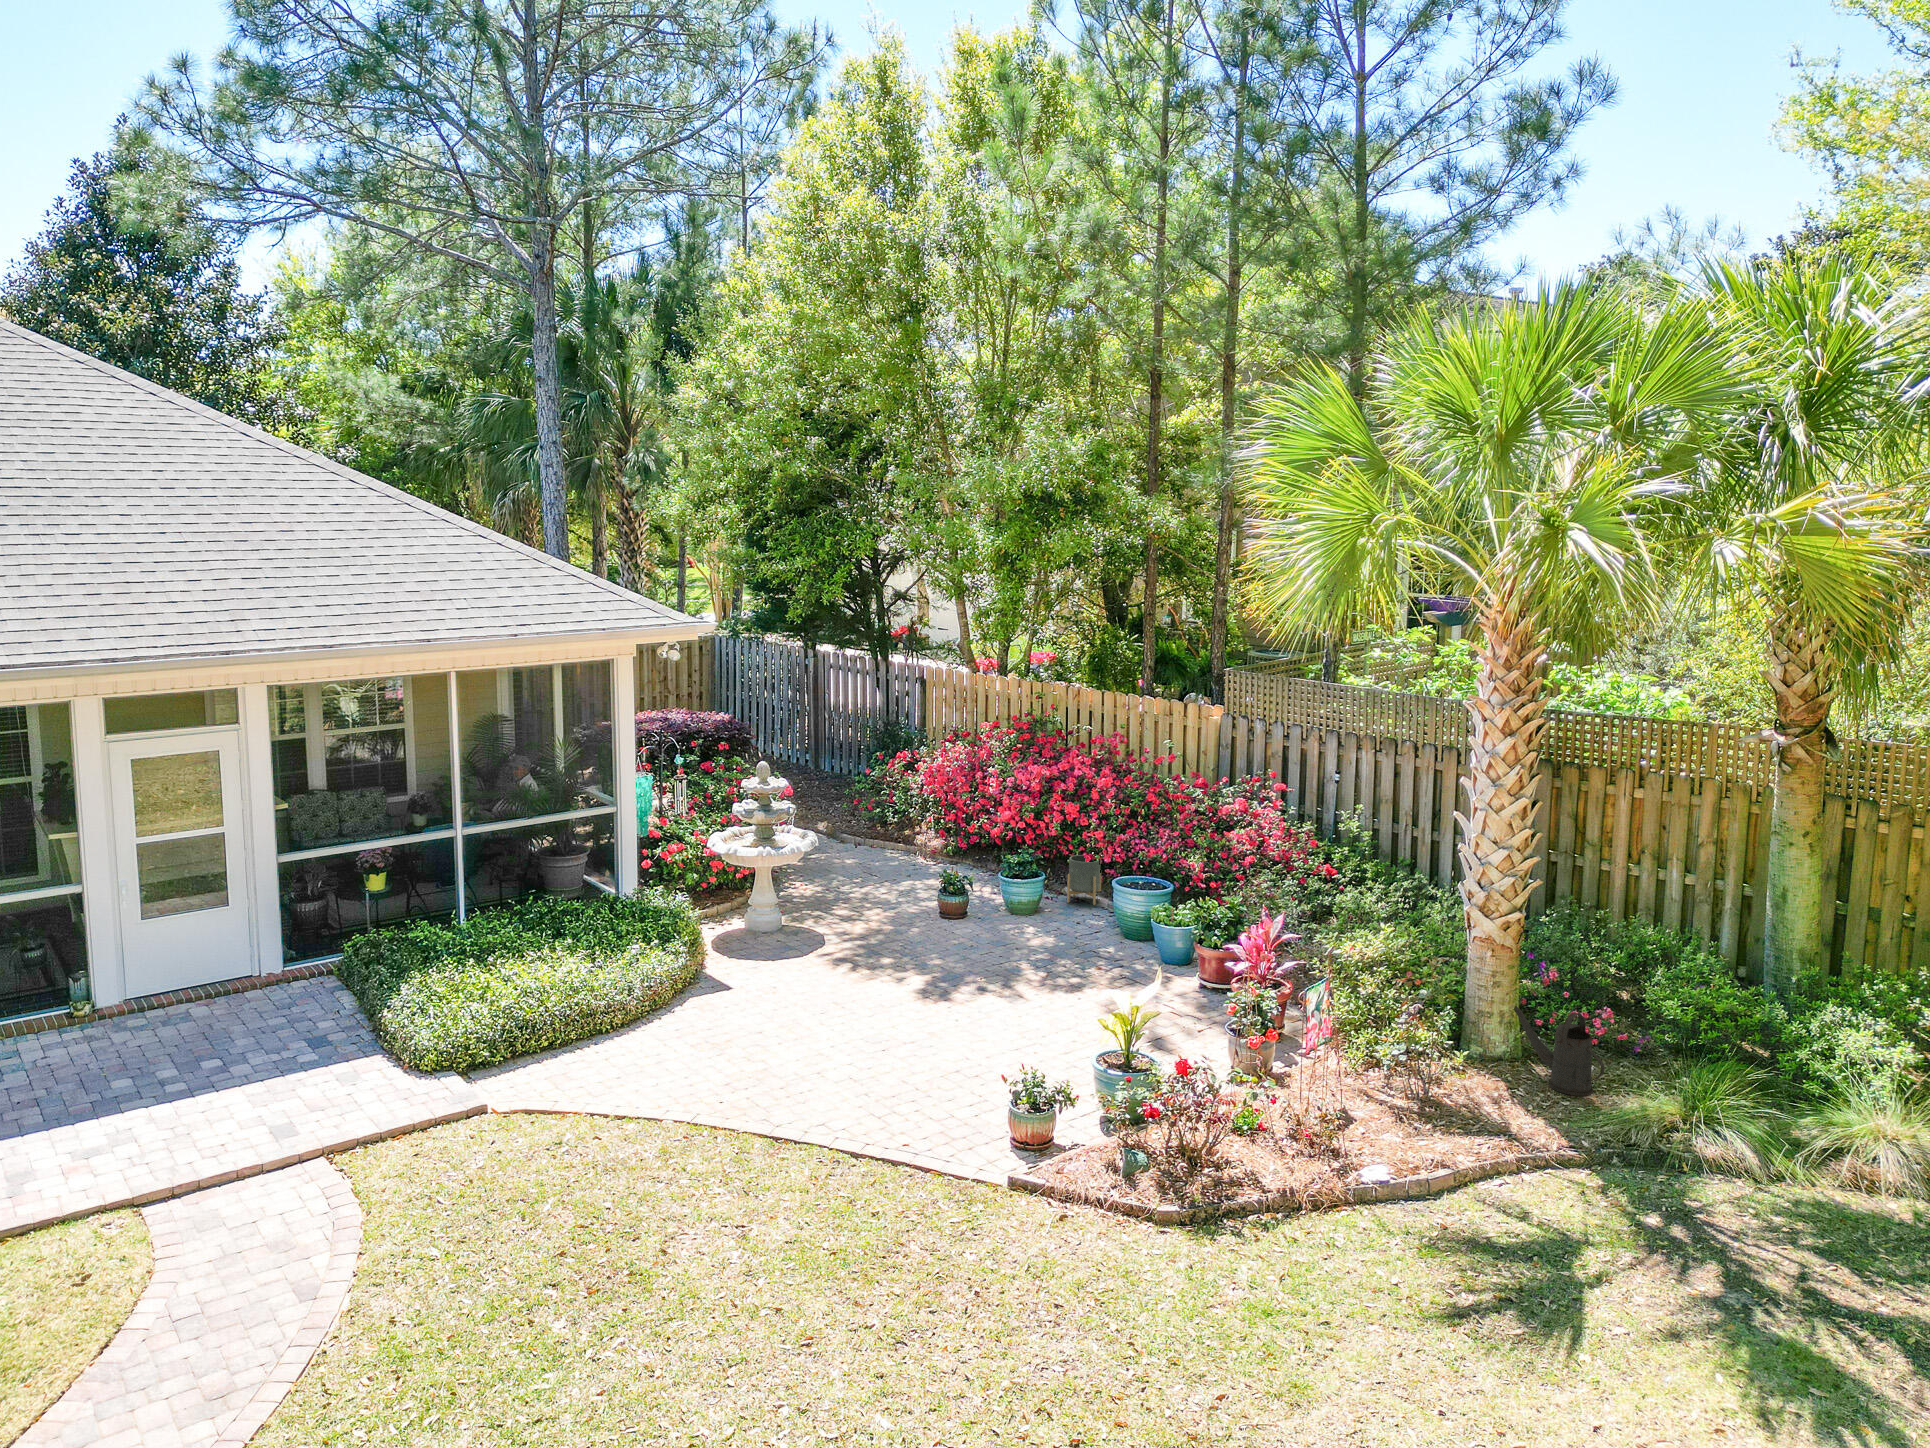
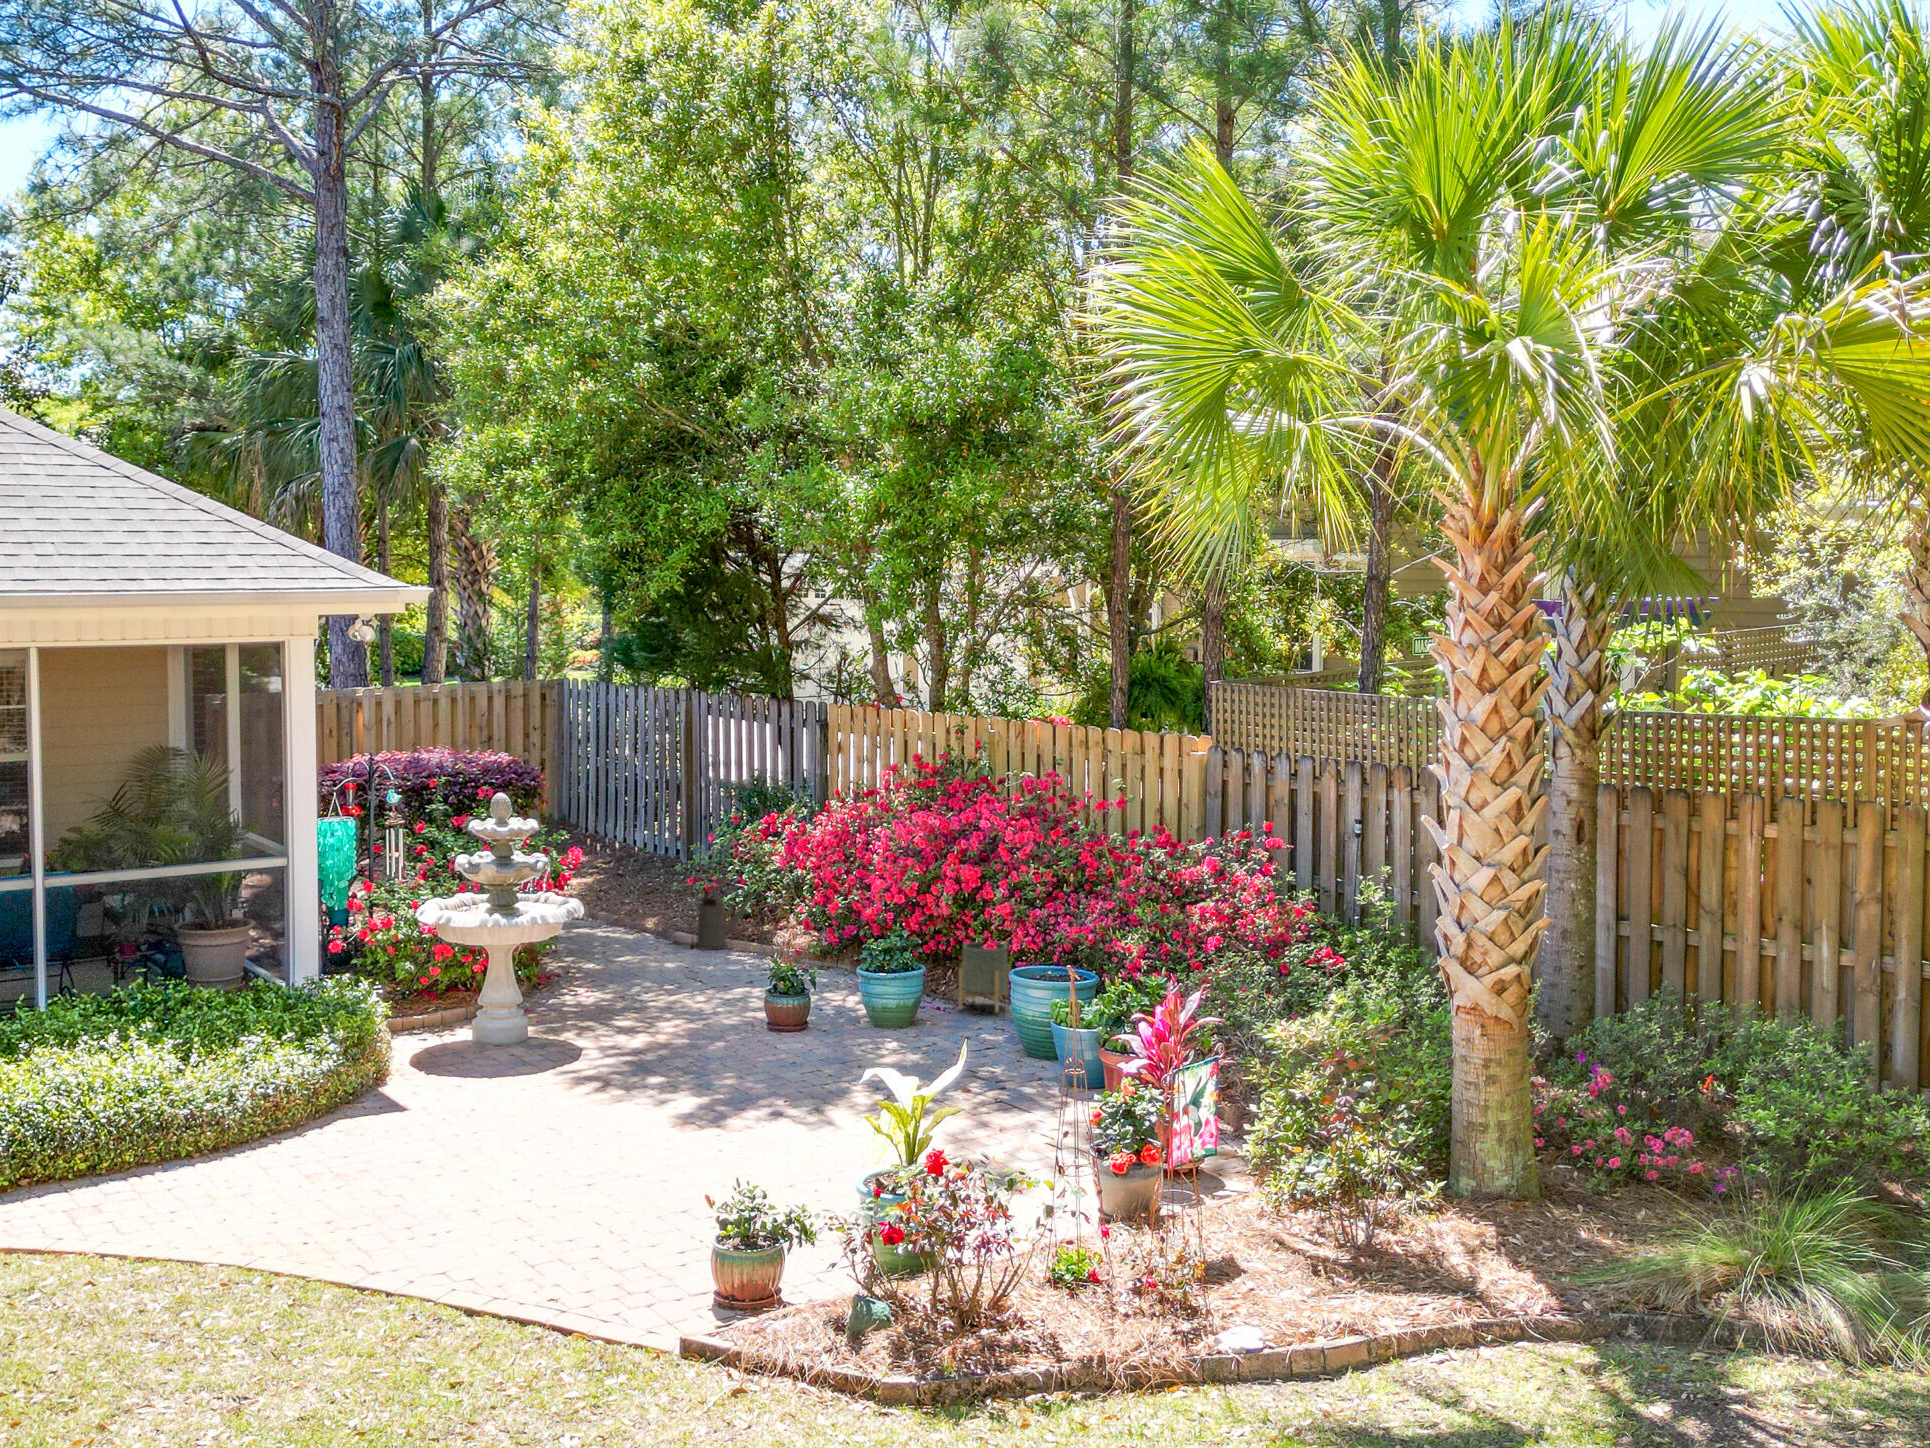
watering can: present [1514,1006,1605,1096] -> present [689,887,754,950]

